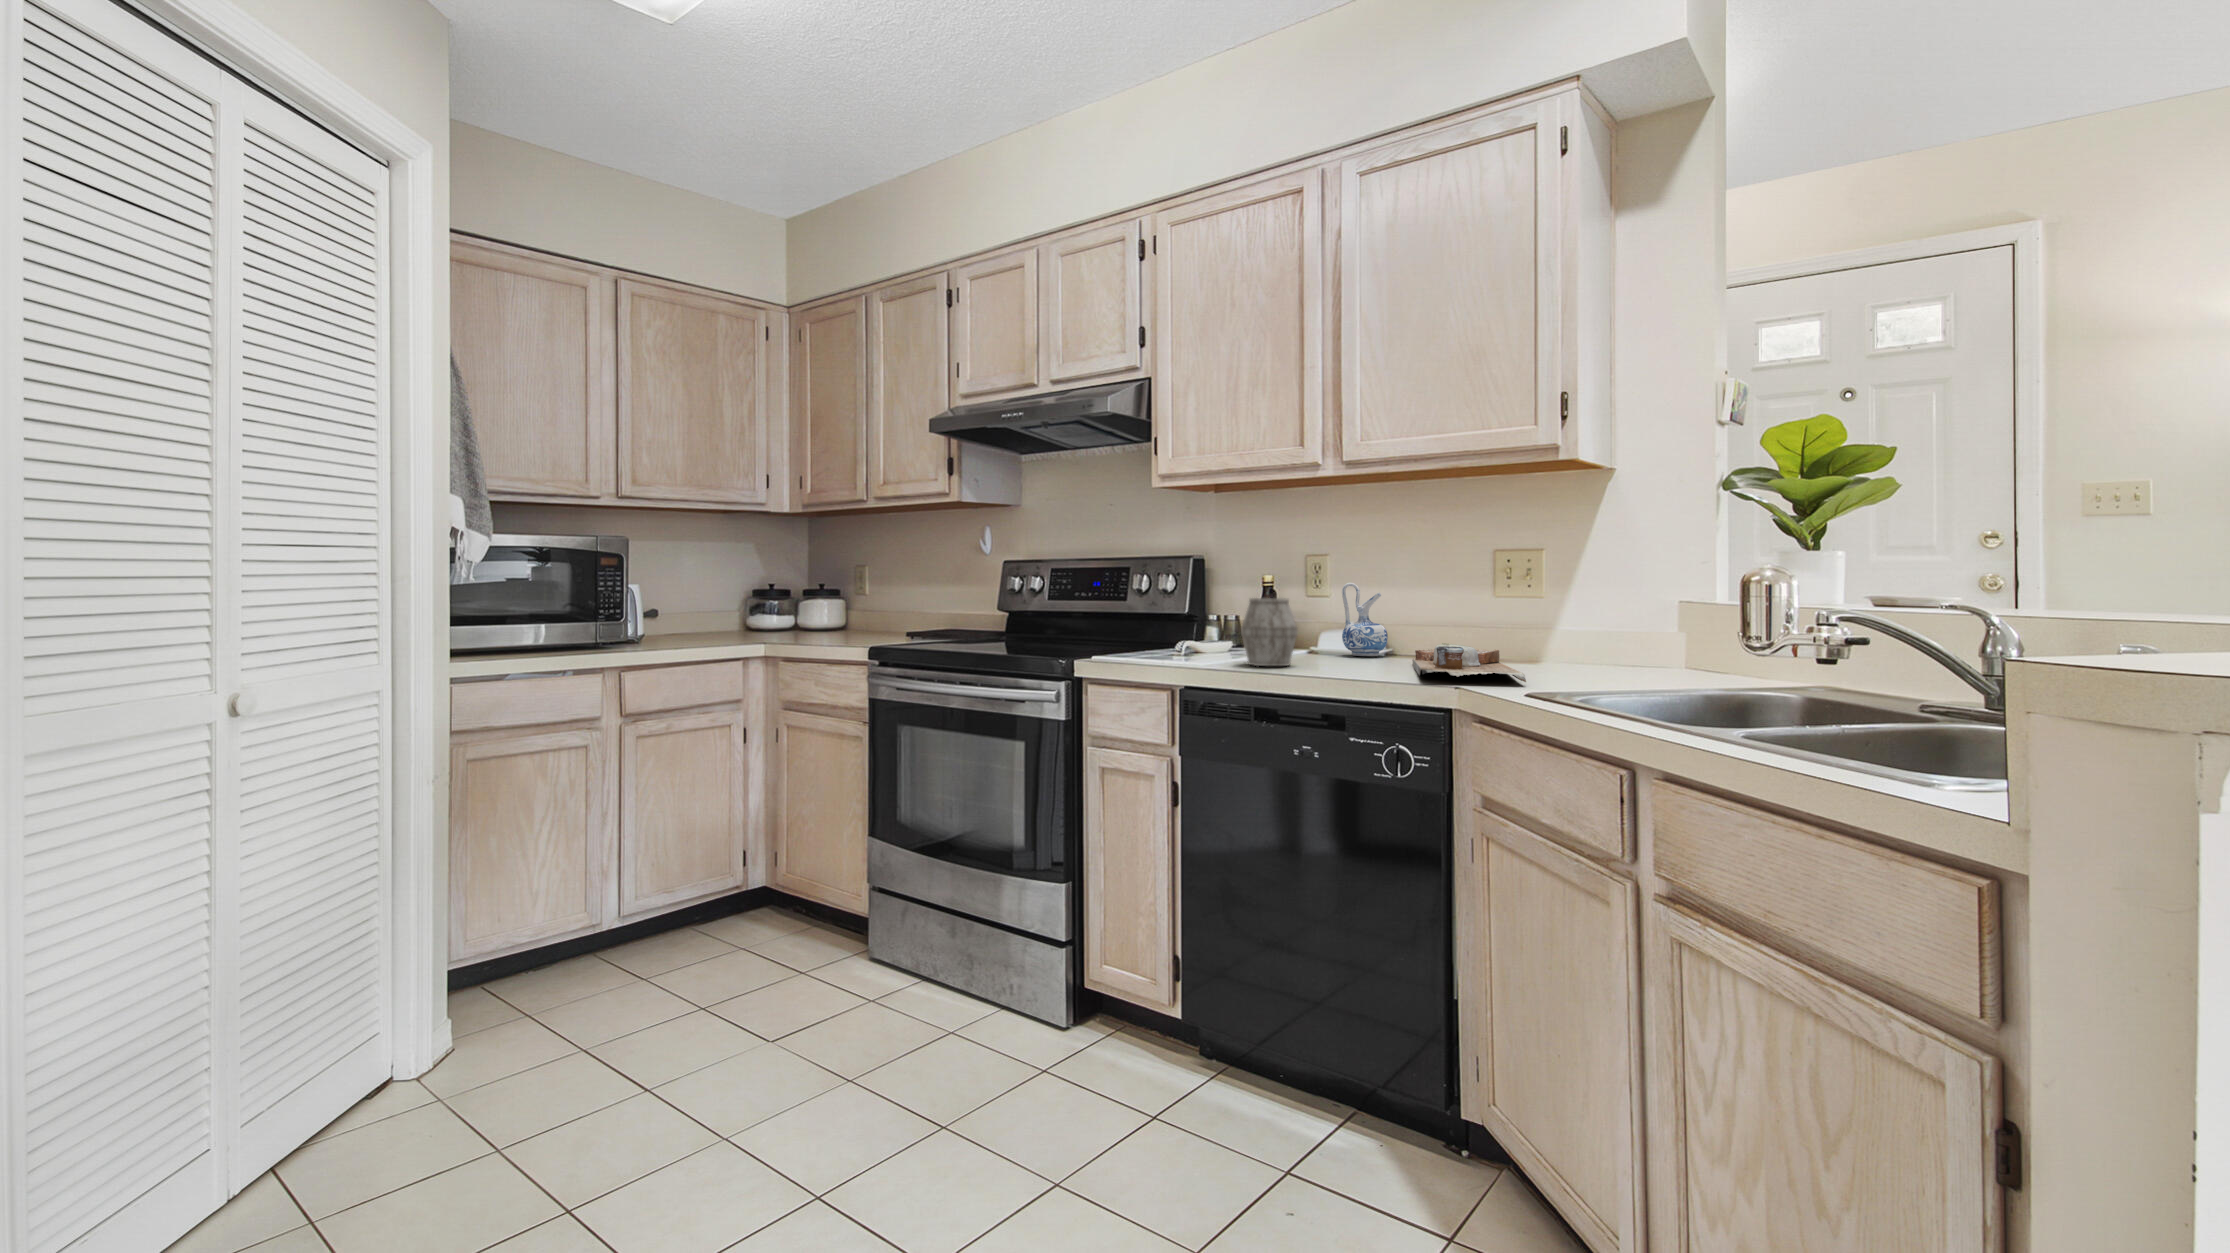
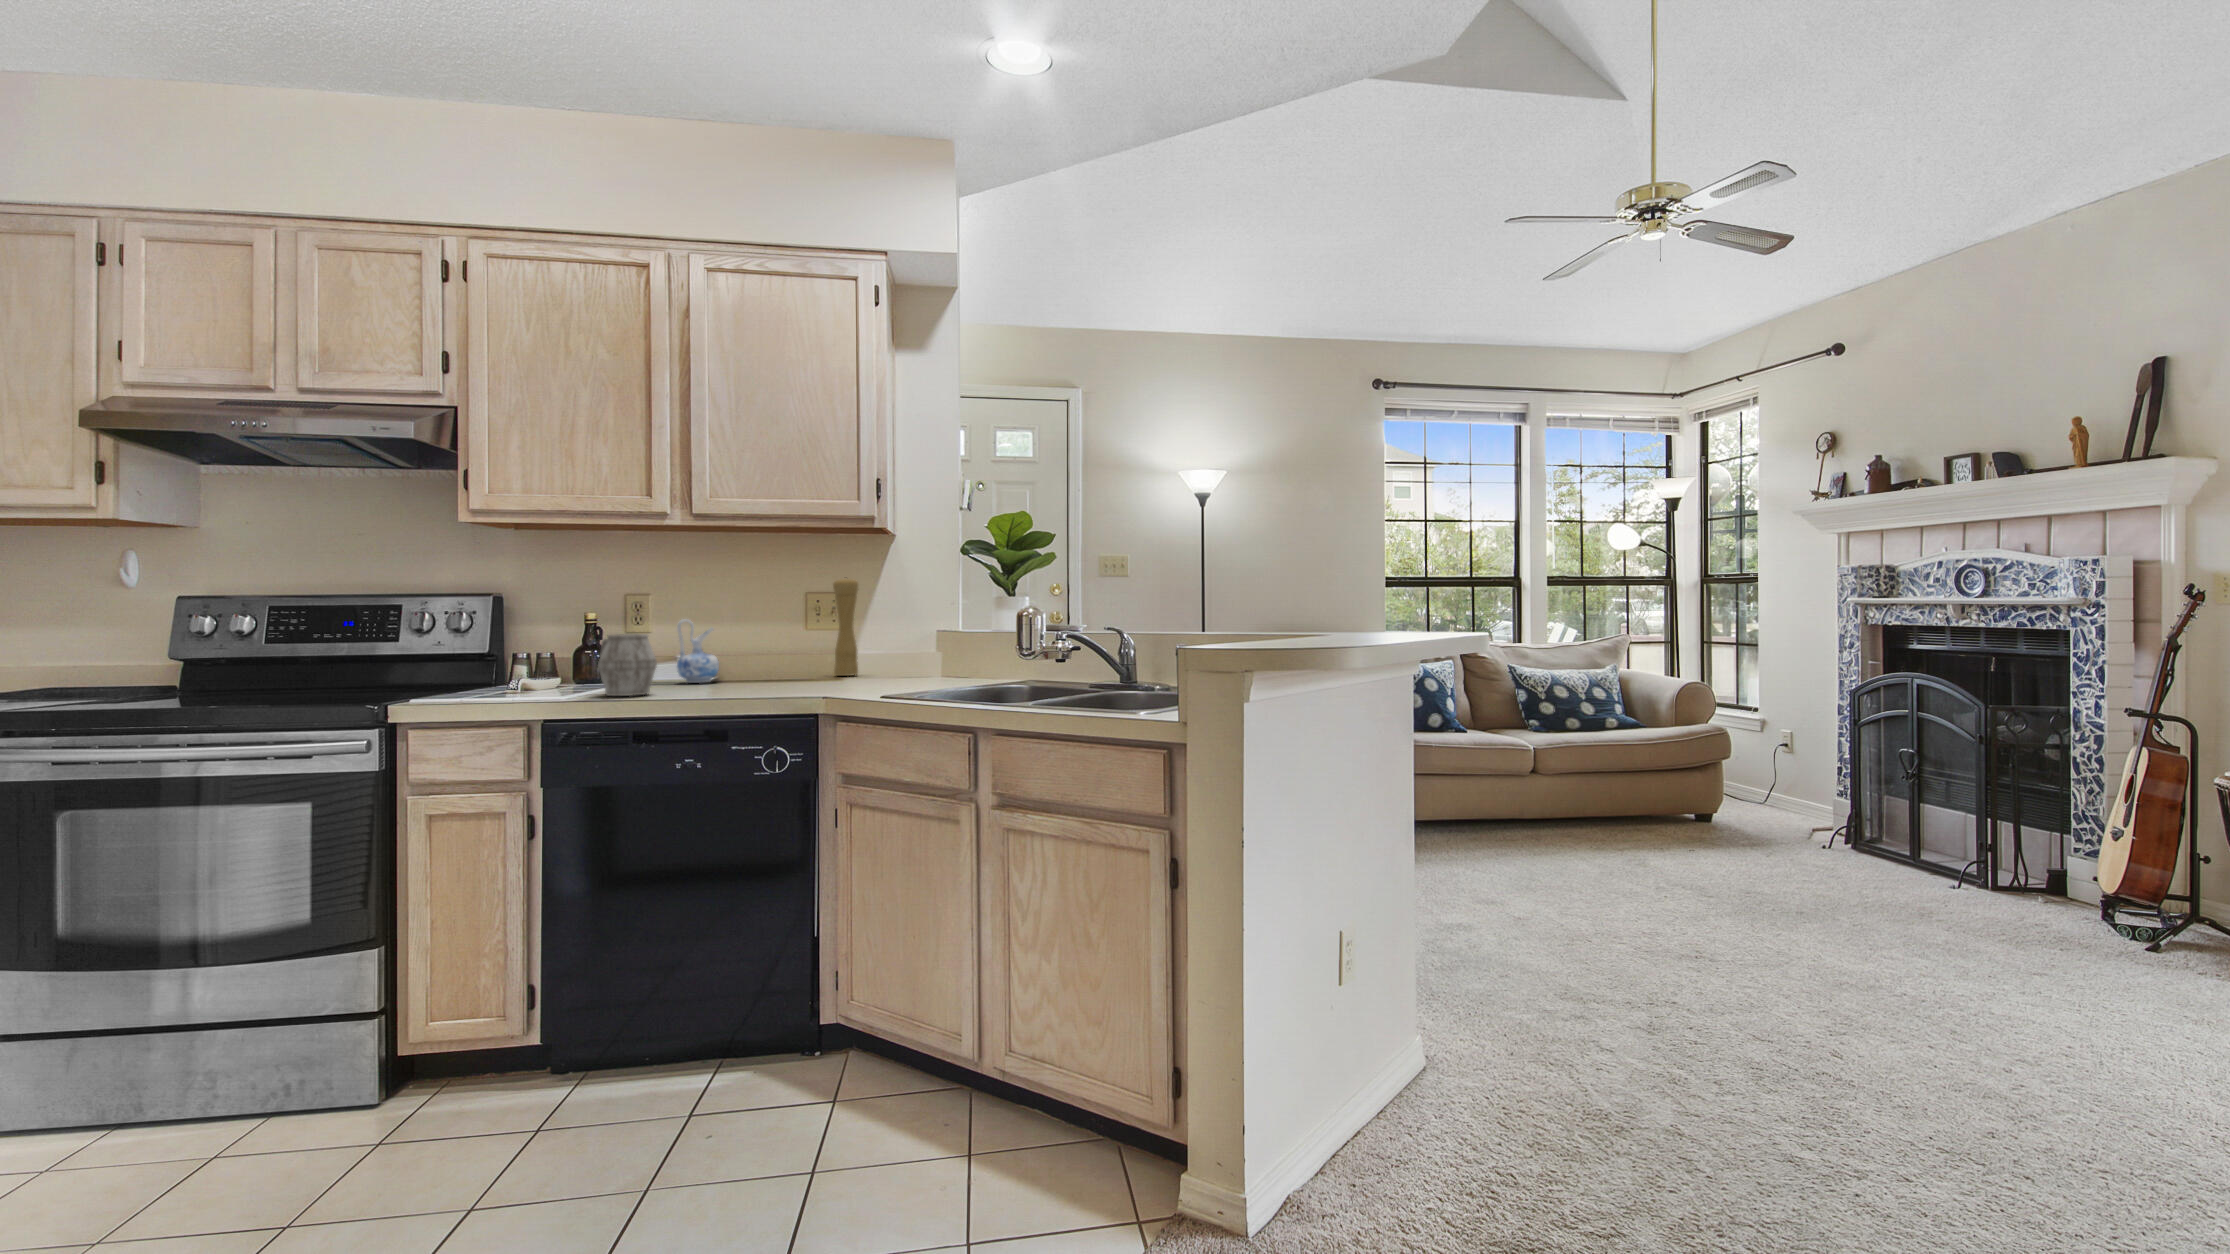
pepper mill: none [1530,531,1565,660] -> present [833,579,858,676]
cutting board: present [1412,643,1526,682] -> none [752,666,864,693]

